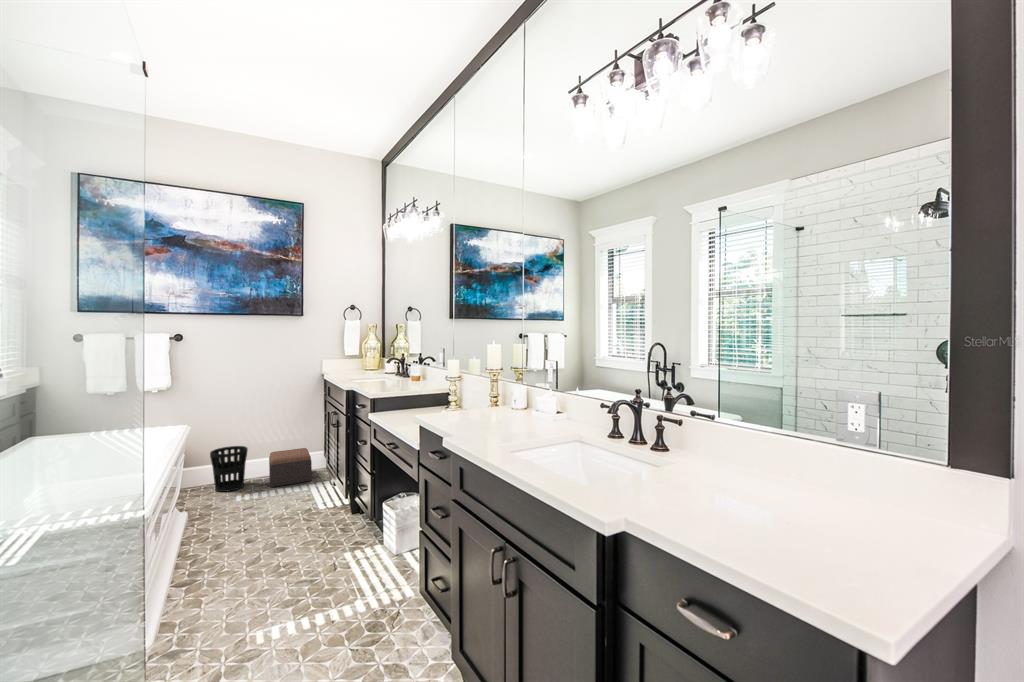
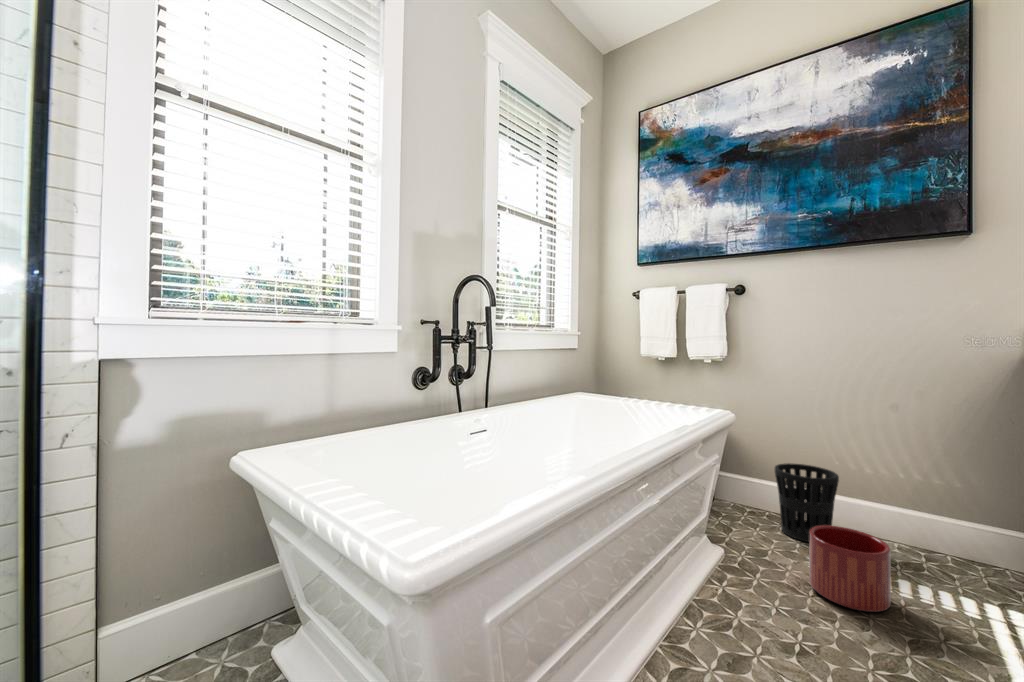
footstool: present [269,448,312,487] -> none [882,498,994,598]
planter: none [240,471,276,509] -> present [809,525,891,612]

